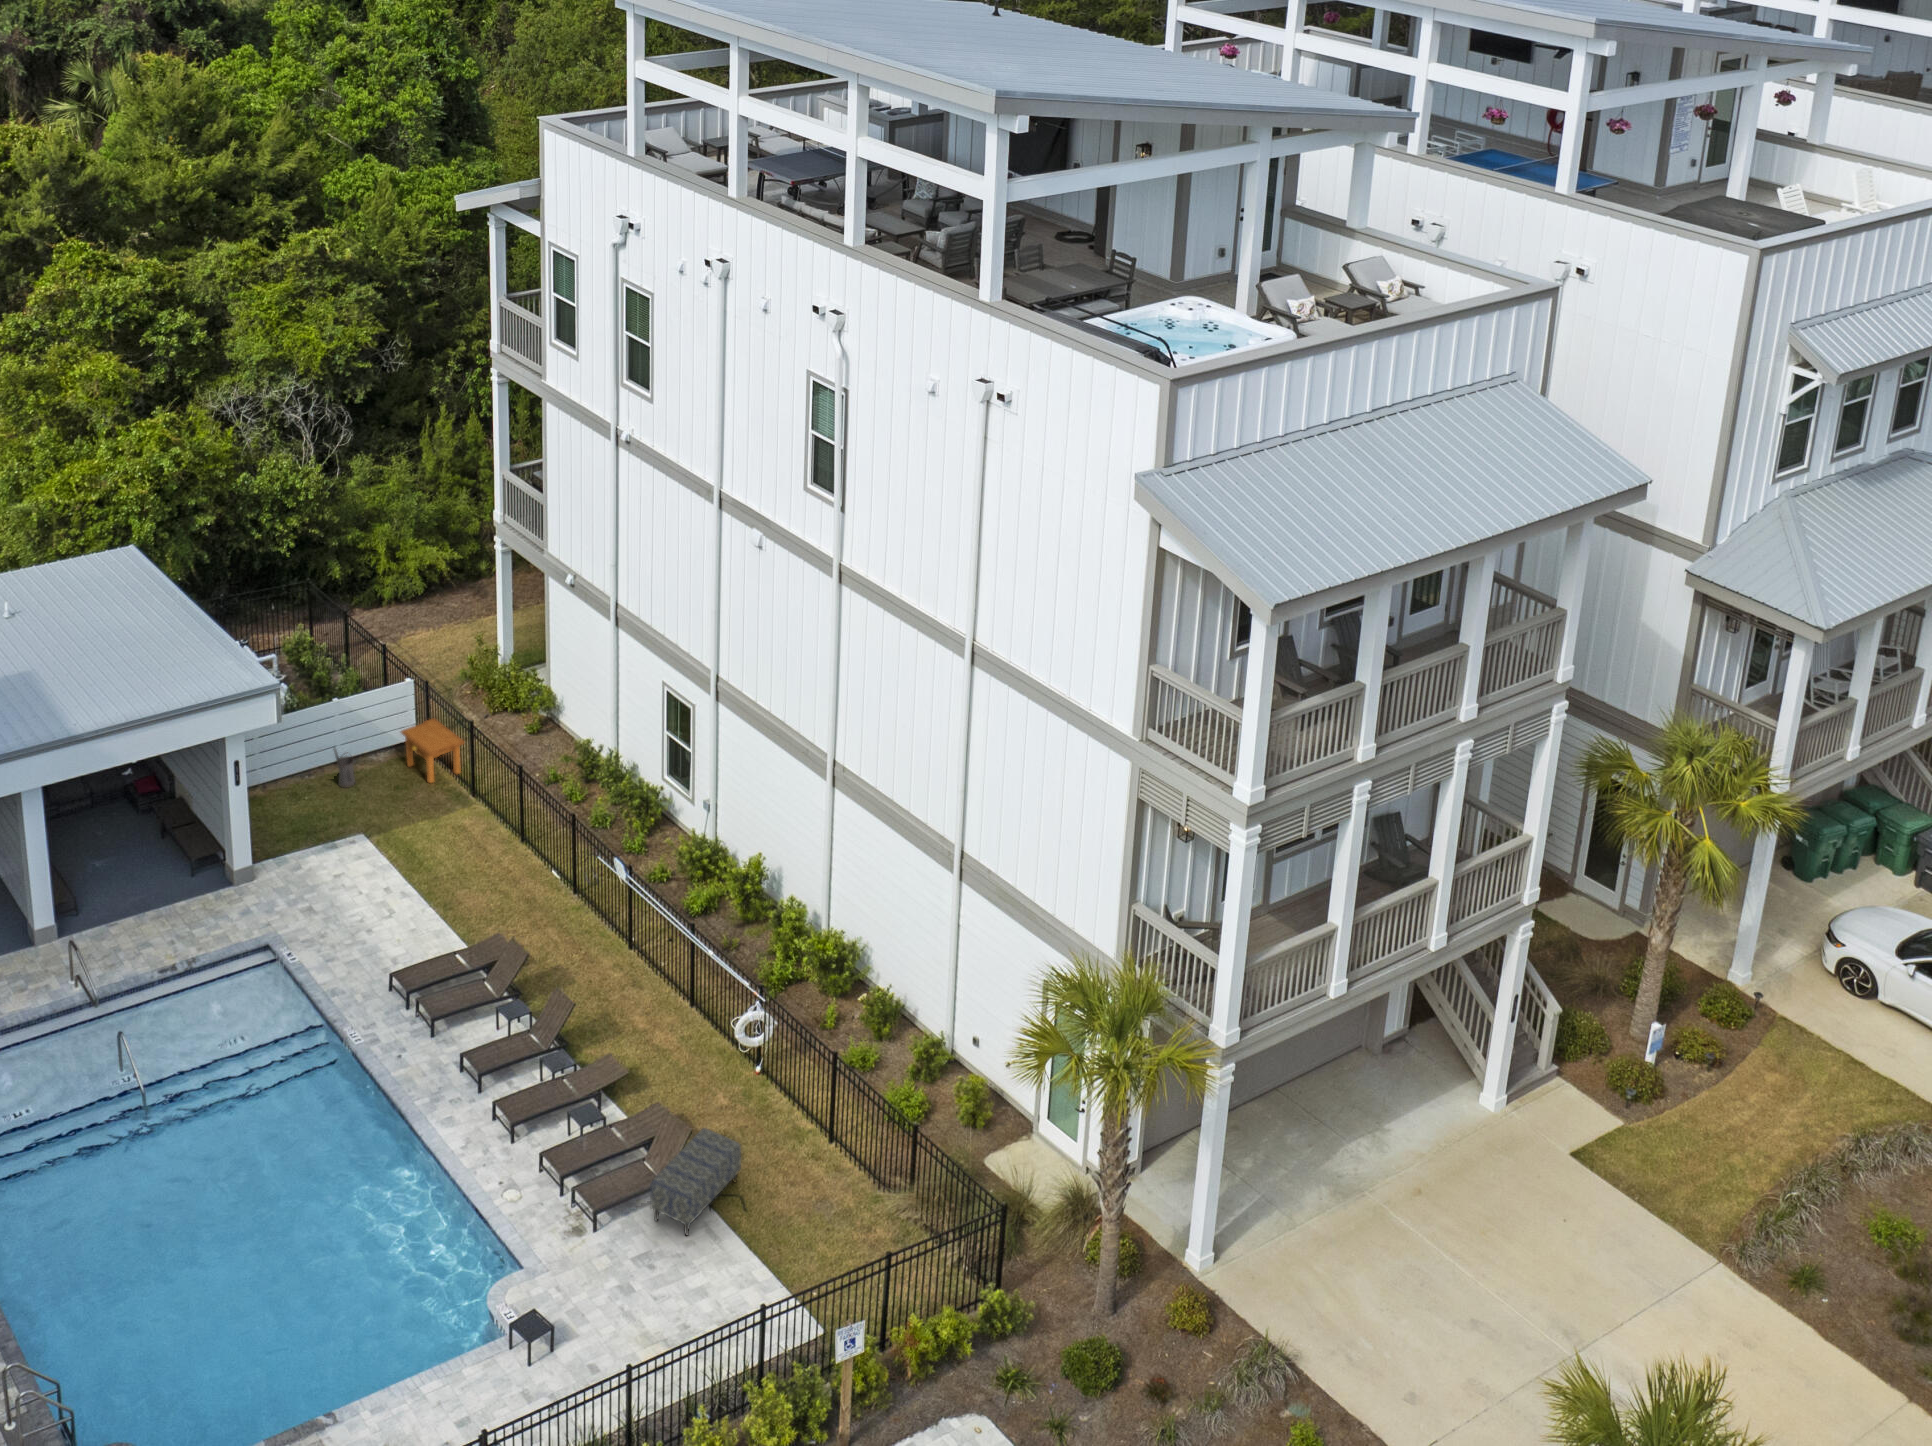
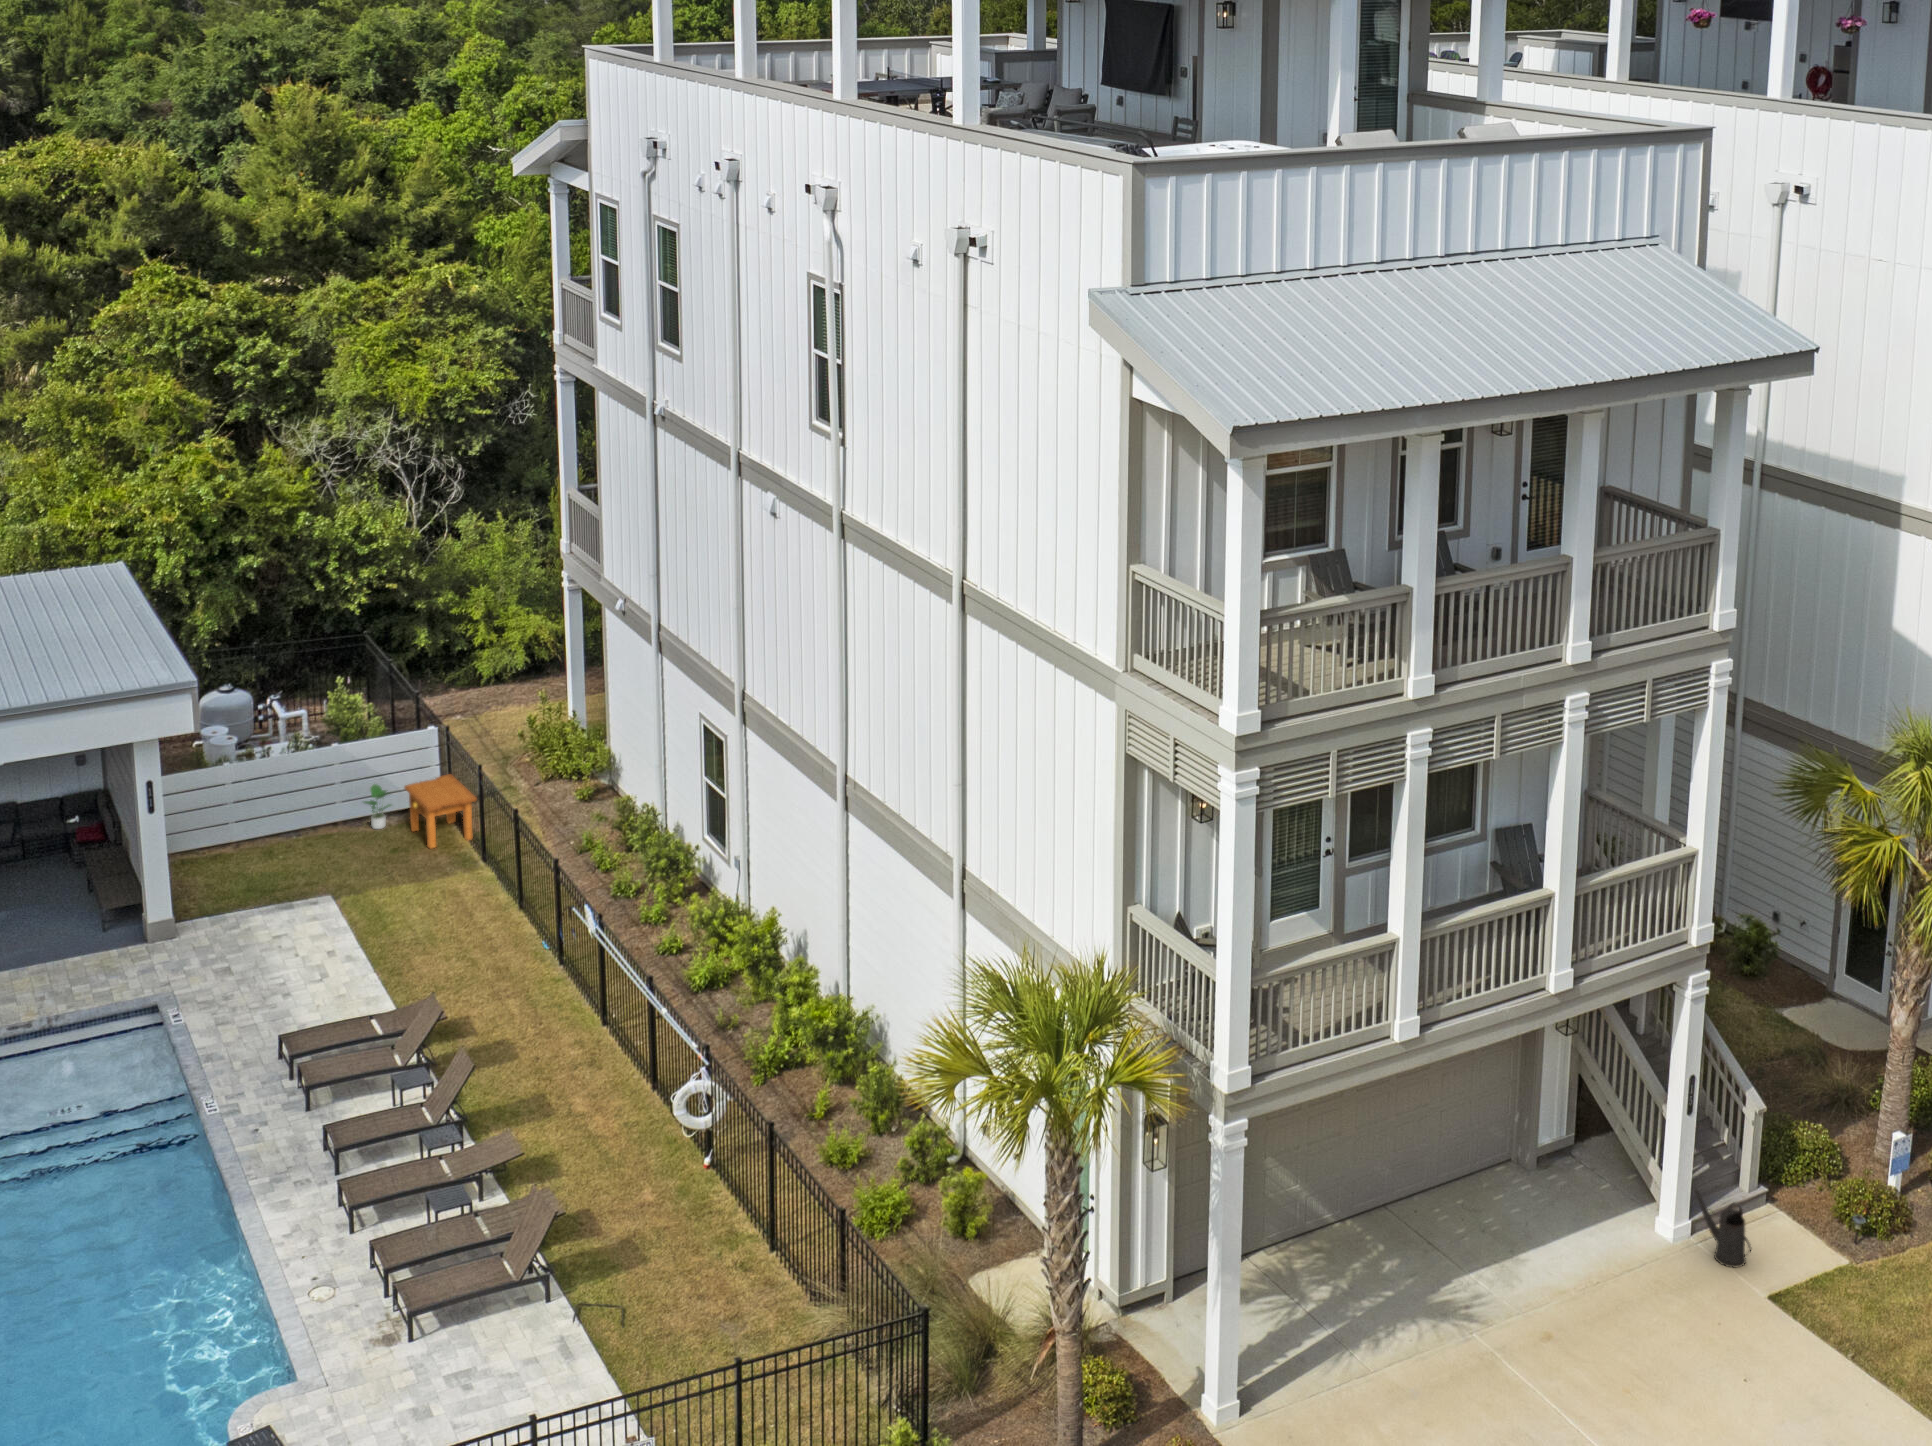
potted plant: none [366,728,391,765] -> present [364,784,391,829]
watering can: present [333,748,355,788] -> present [1695,1190,1751,1268]
bench: present [650,1128,741,1235] -> none [490,1215,630,1351]

